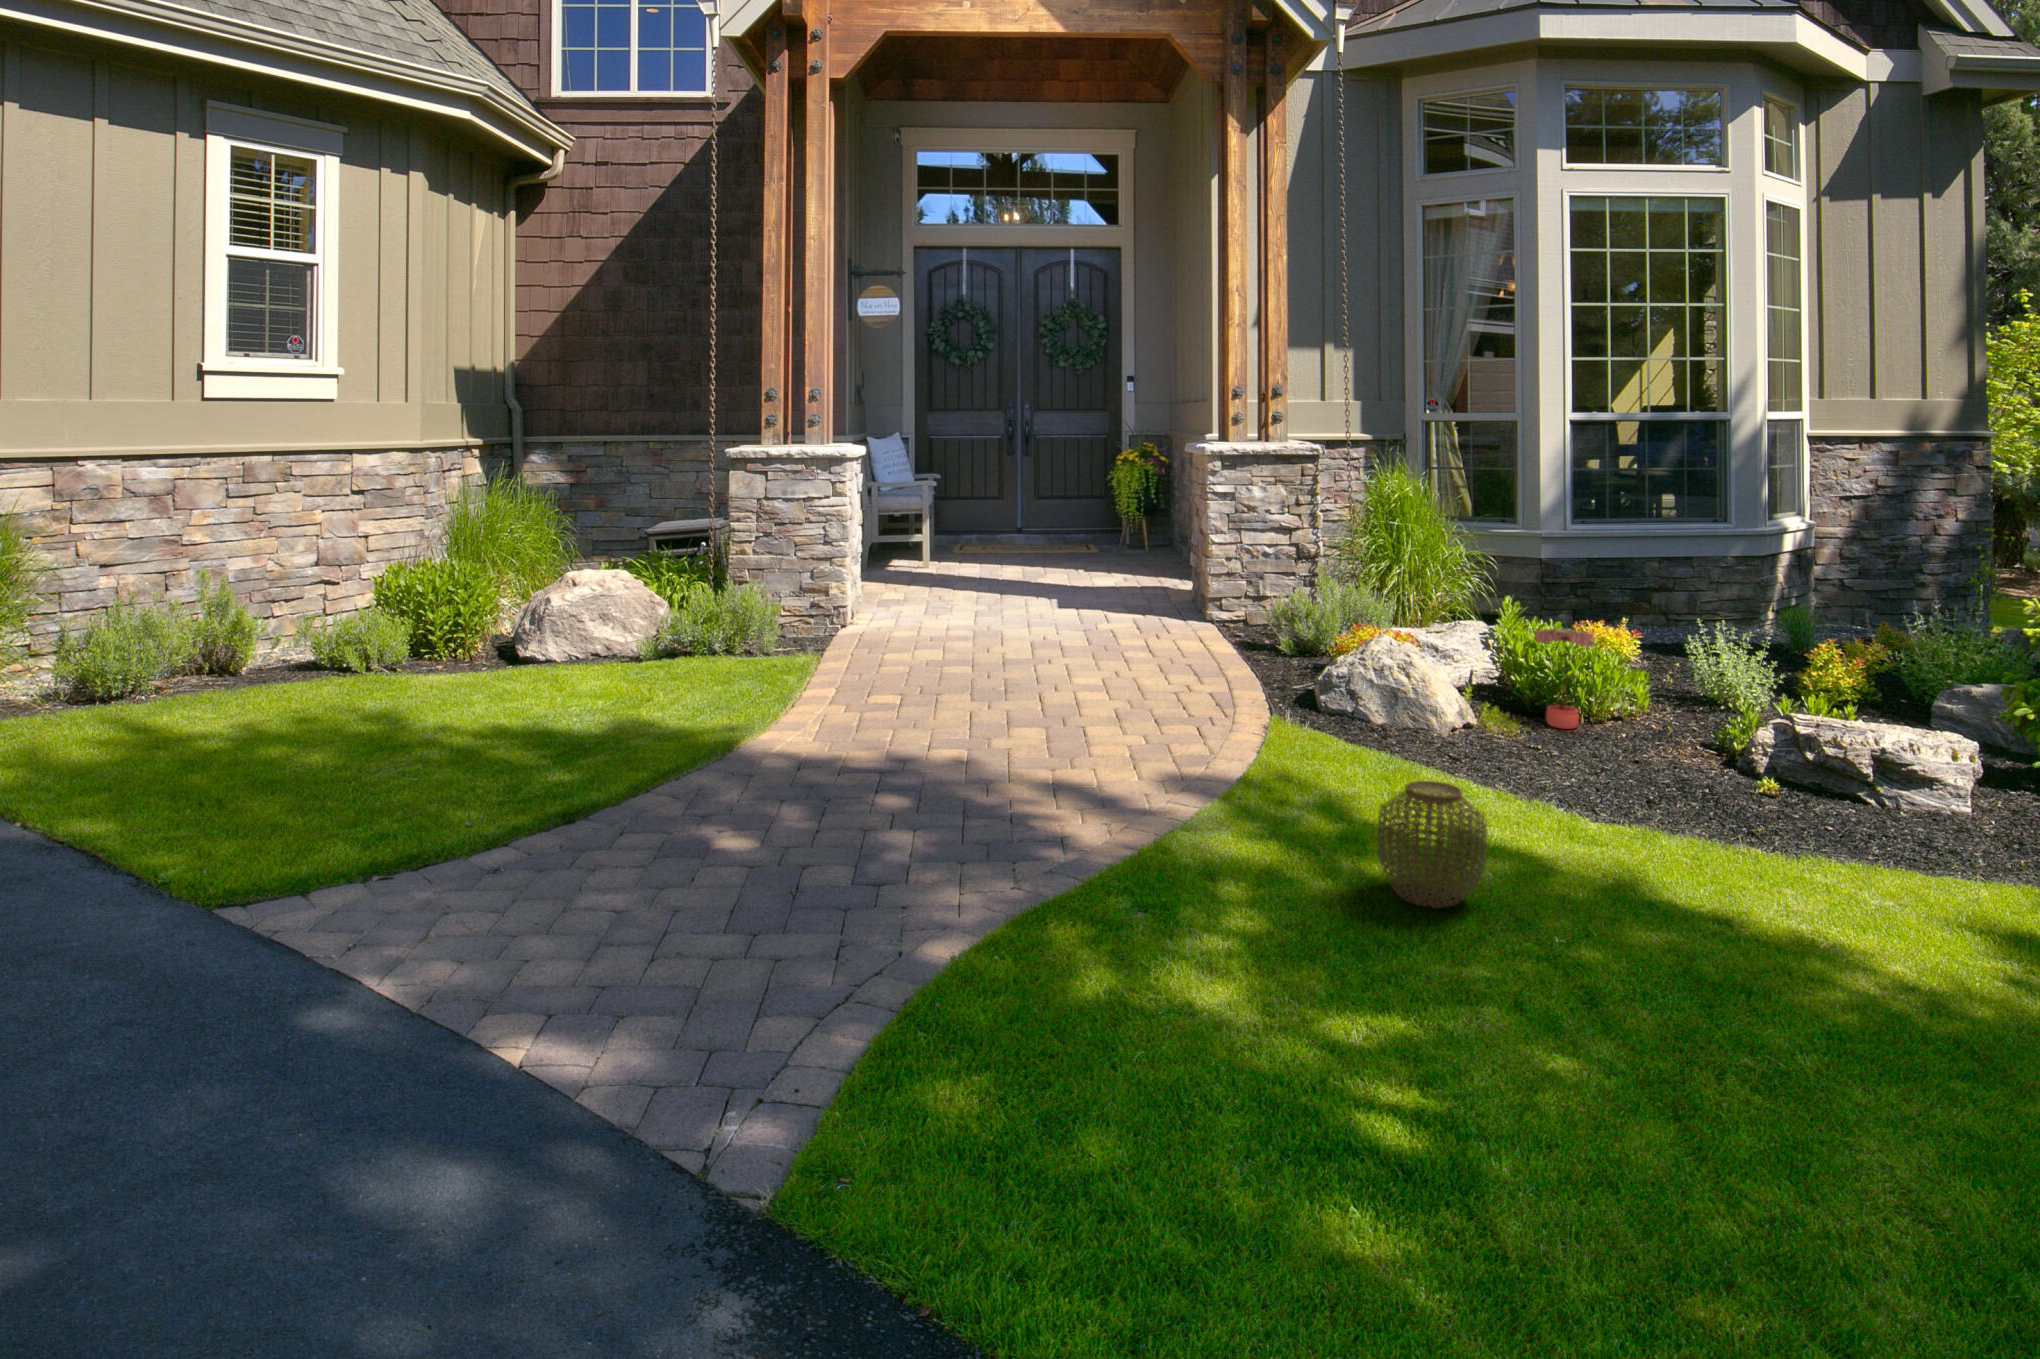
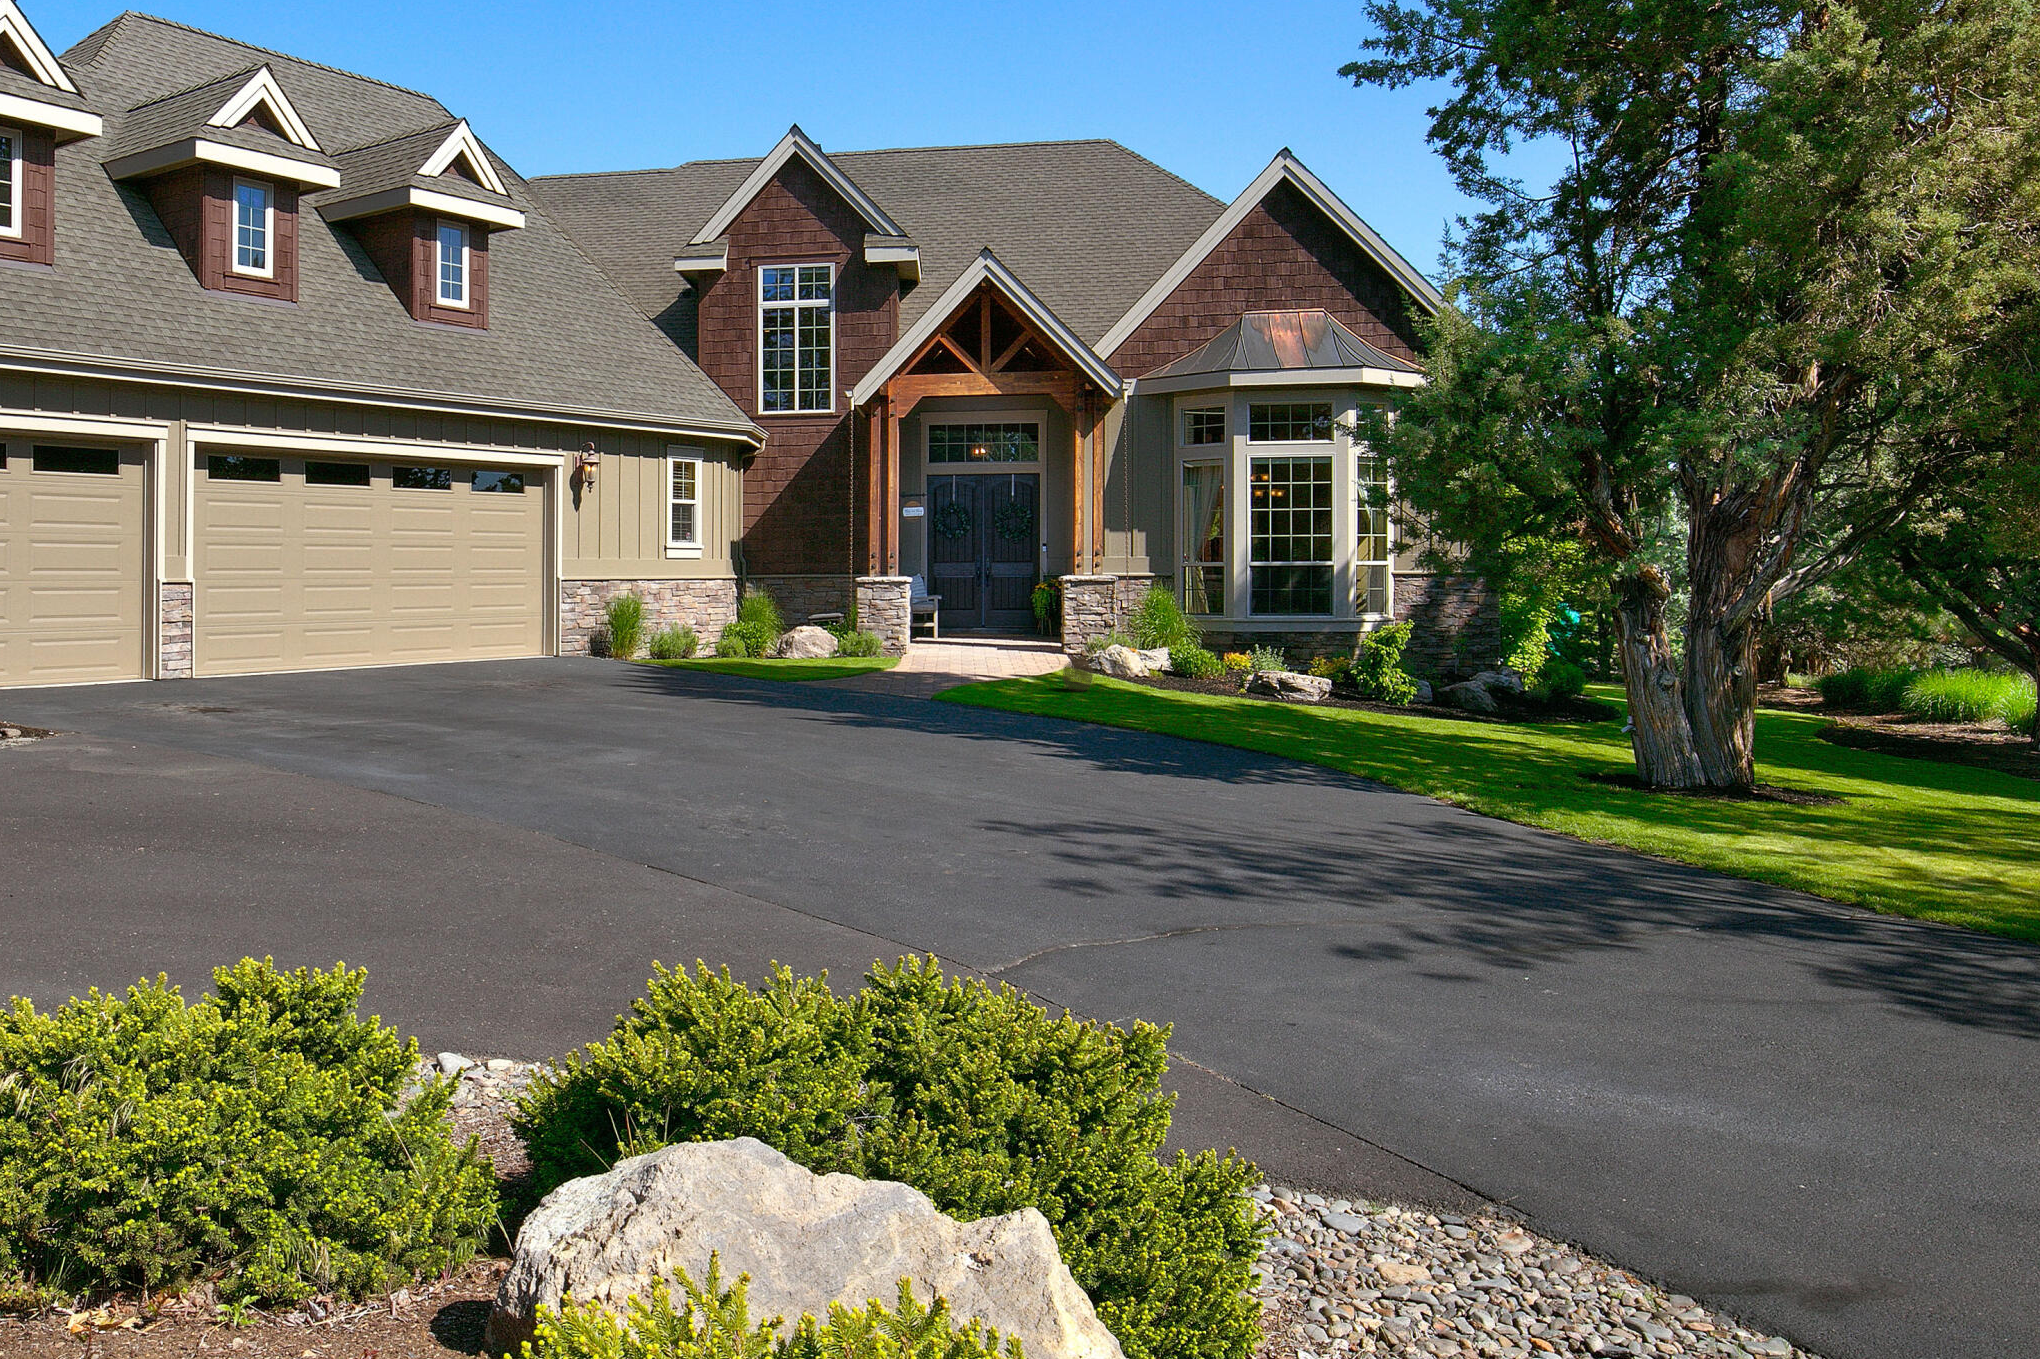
potted plant: present [1534,629,1596,729] -> none [1168,641,1194,677]

